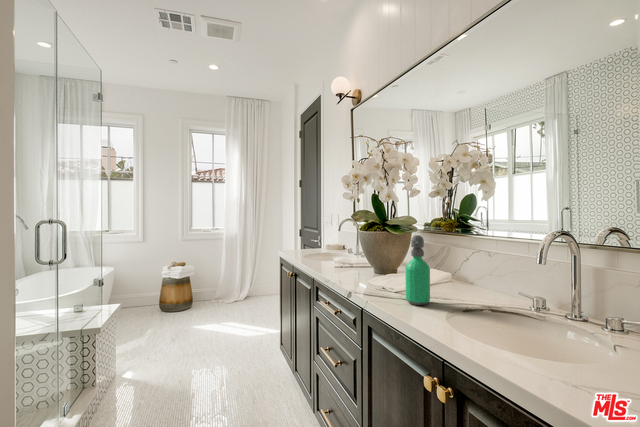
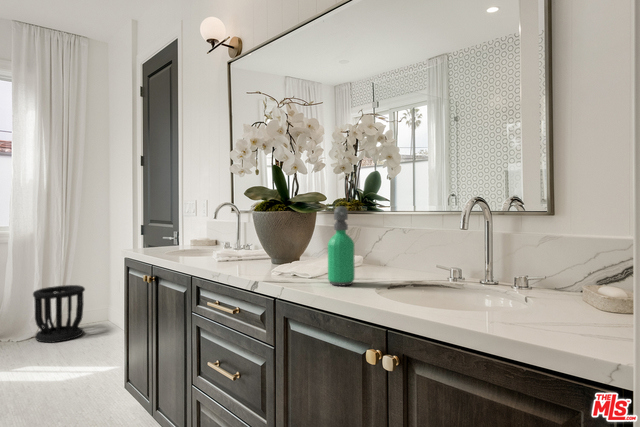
wastebasket: none [235,269,265,306] -> present [33,285,85,342]

